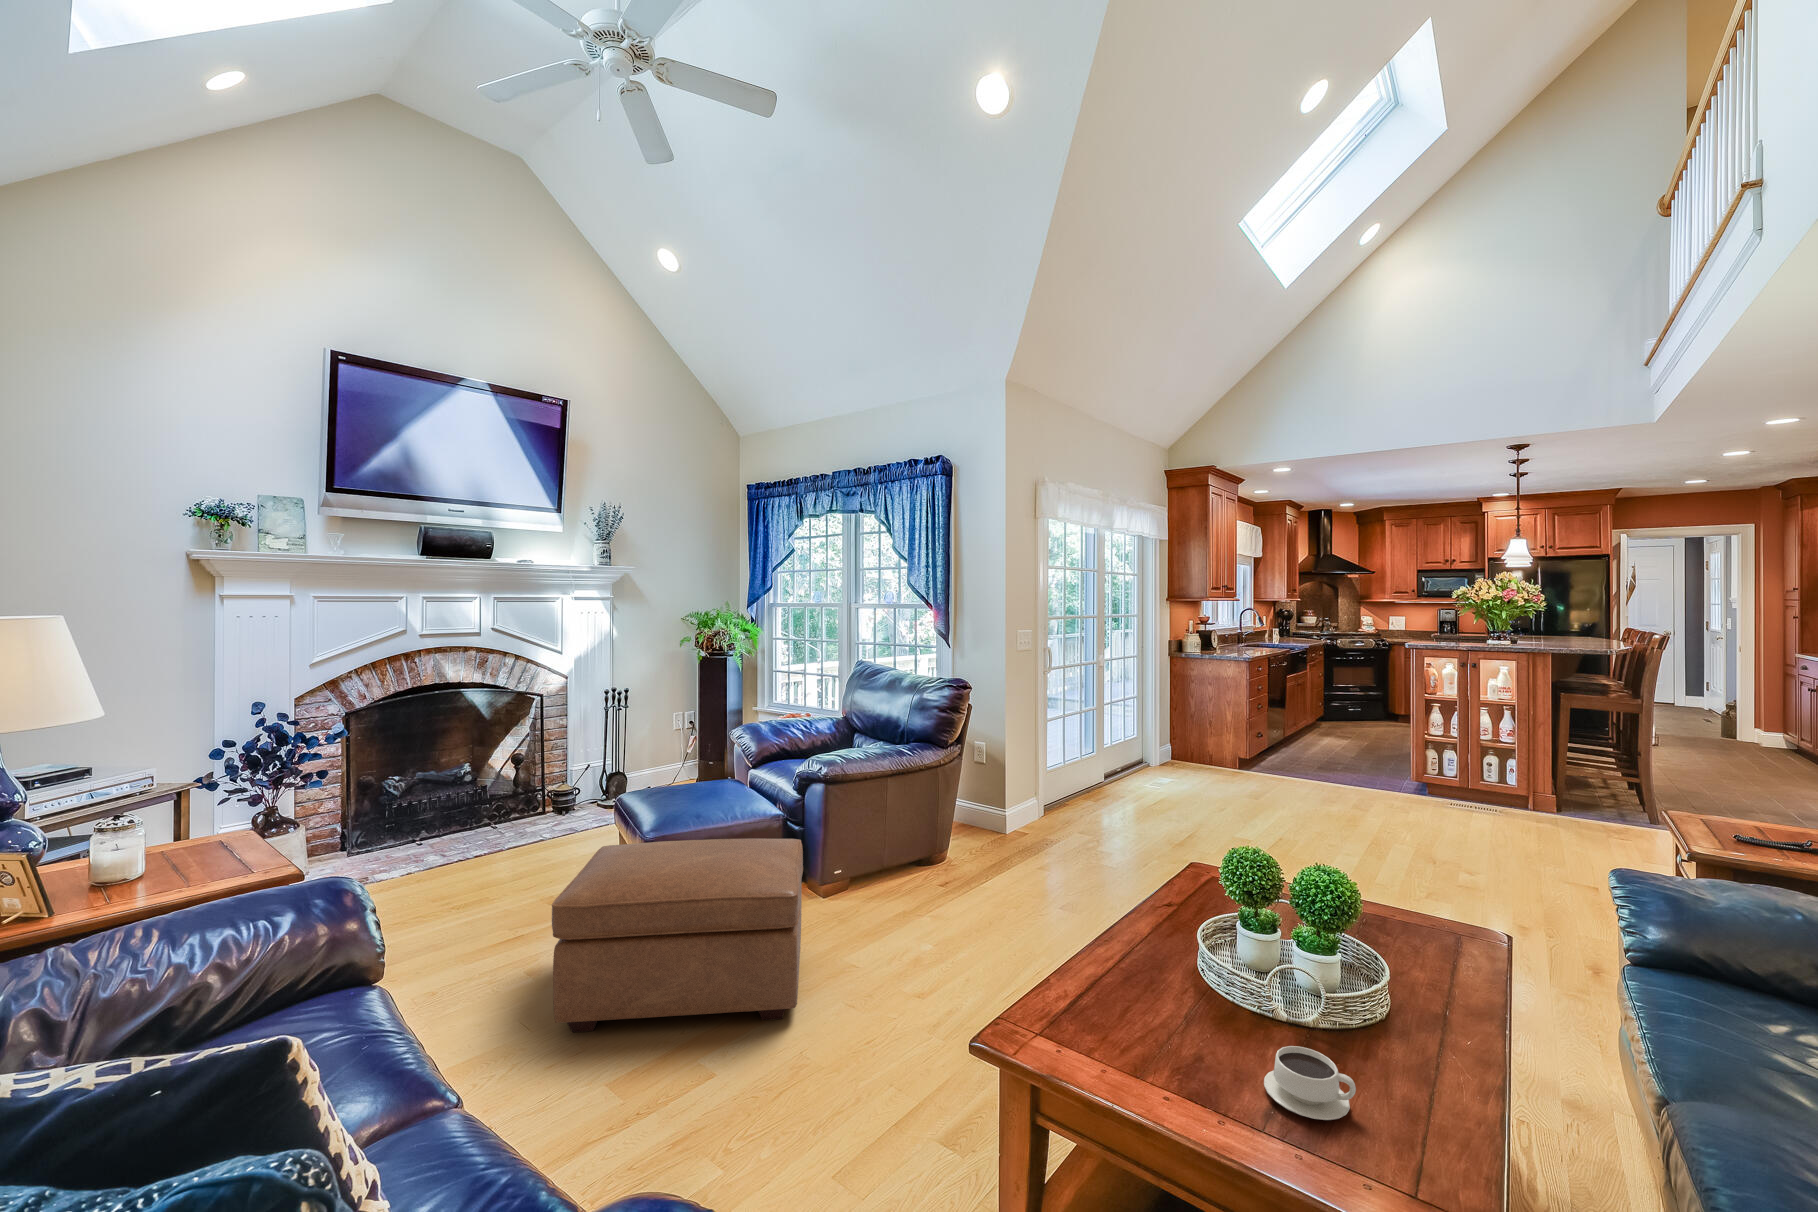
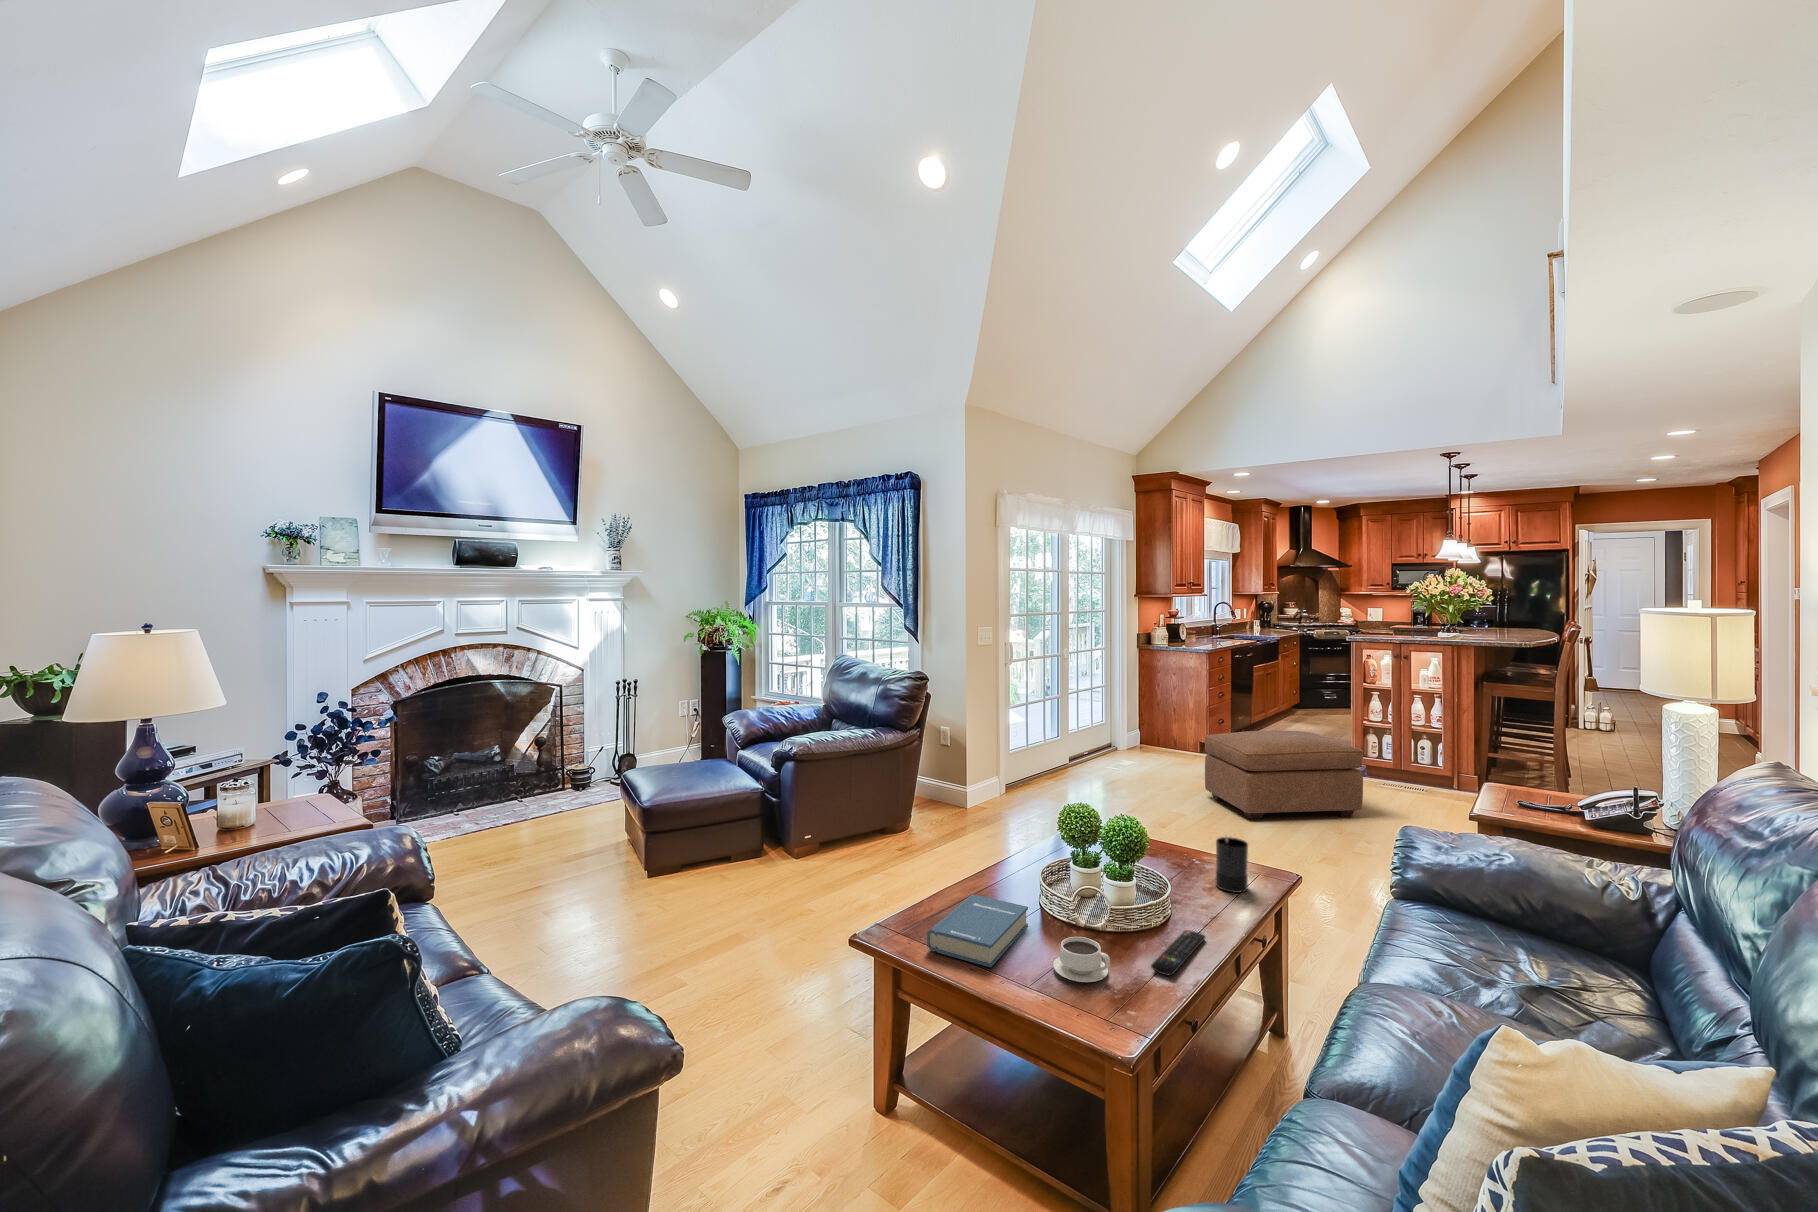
ottoman: present [552,838,803,1032] -> present [1205,731,1363,820]
candle: none [1410,883,1457,965] -> present [1216,833,1248,893]
hardback book: none [1078,974,1198,1094] -> present [927,894,1028,967]
remote control: none [1405,1026,1448,1106] -> present [1151,930,1205,975]

